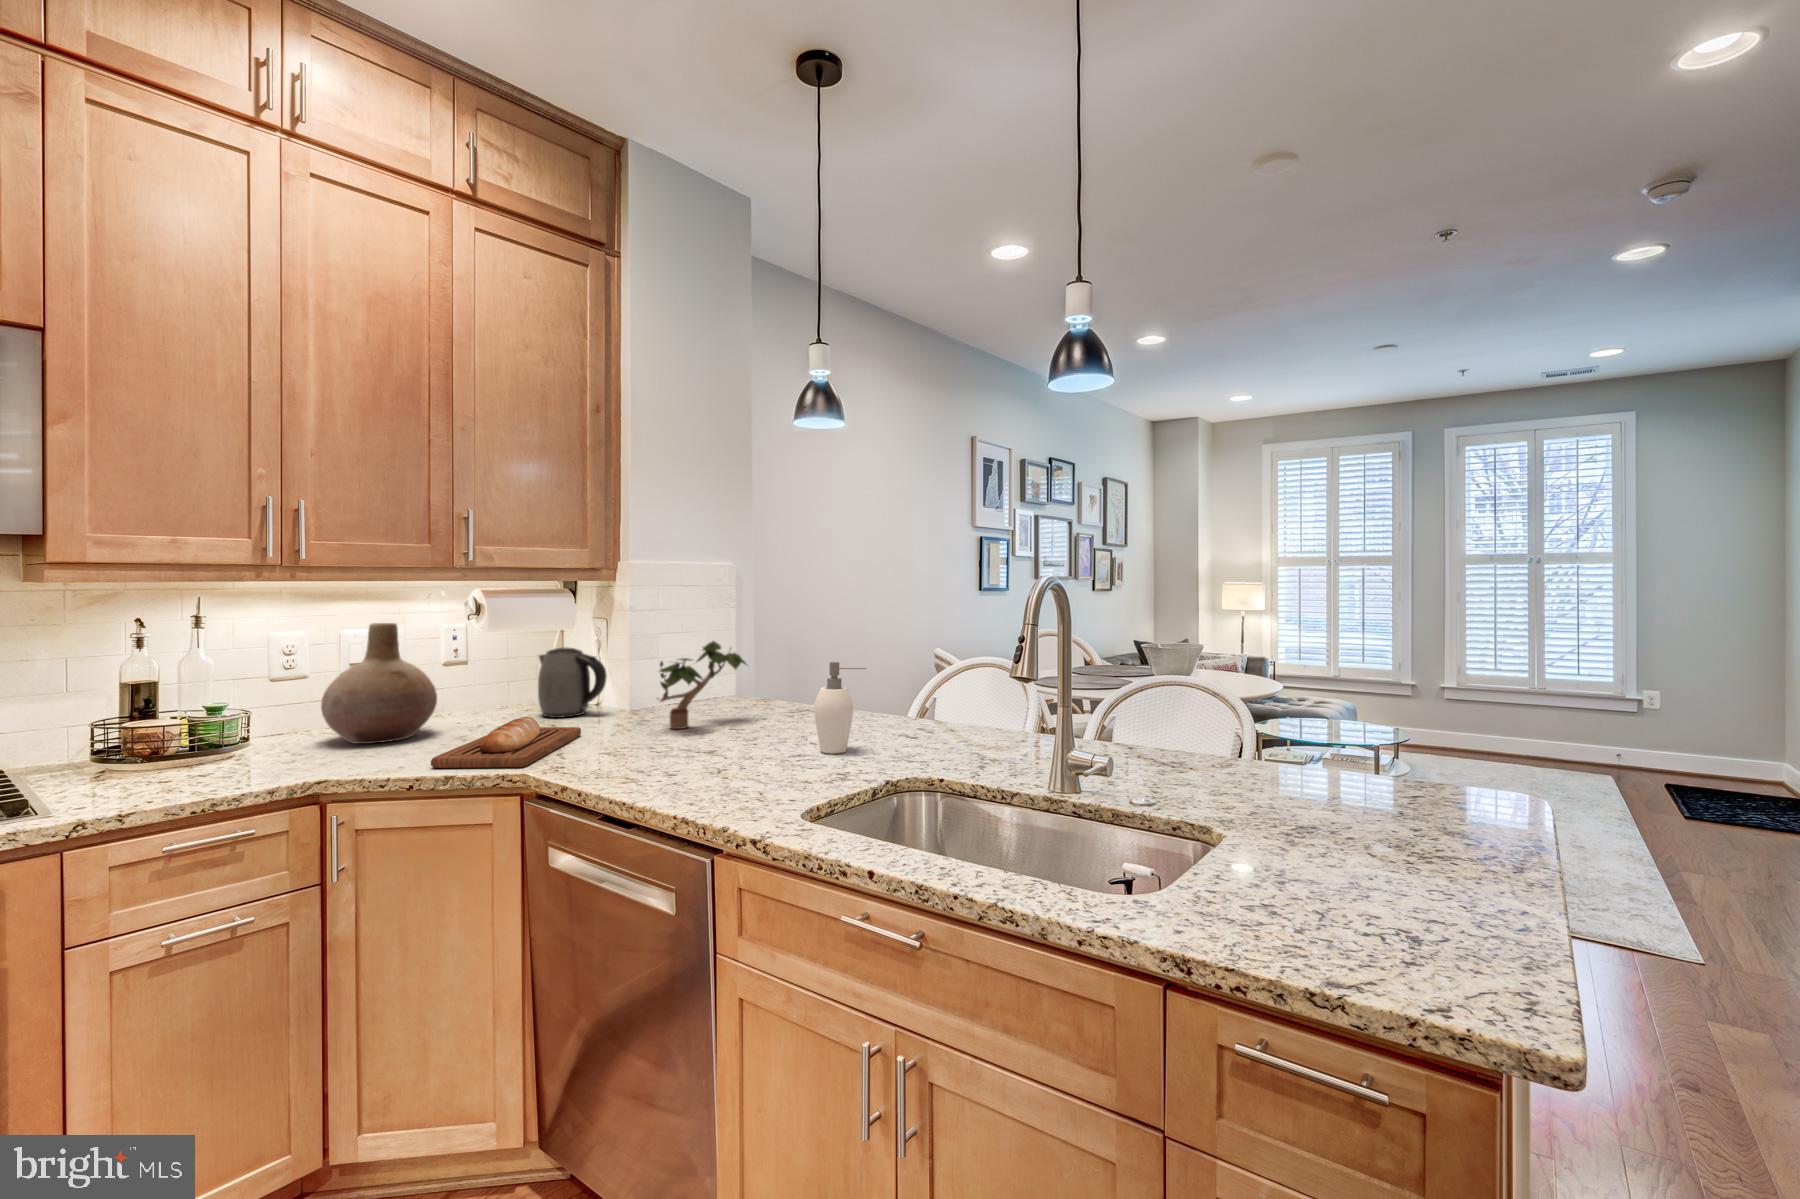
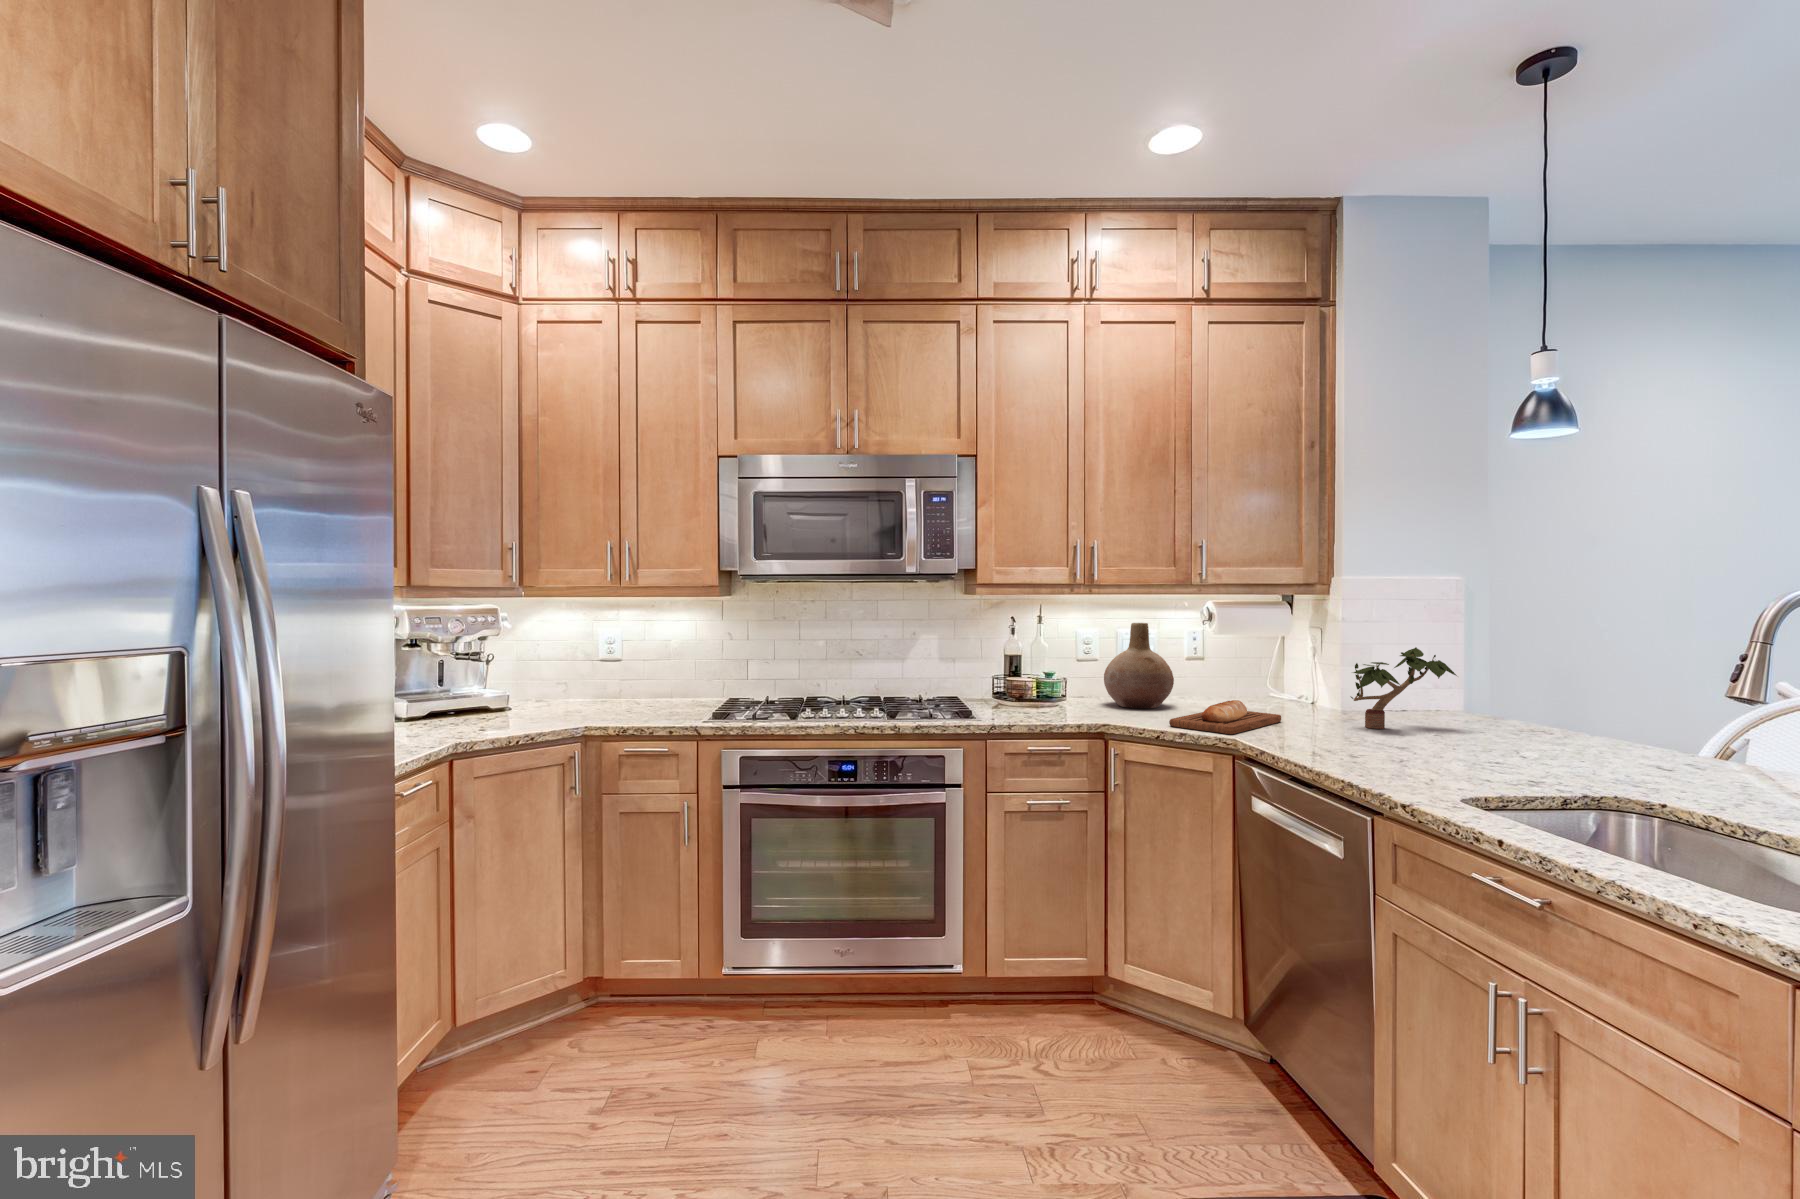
kettle: present [538,648,607,718] -> none [1249,648,1309,709]
soap dispenser: present [814,662,866,754] -> none [1515,672,1585,769]

